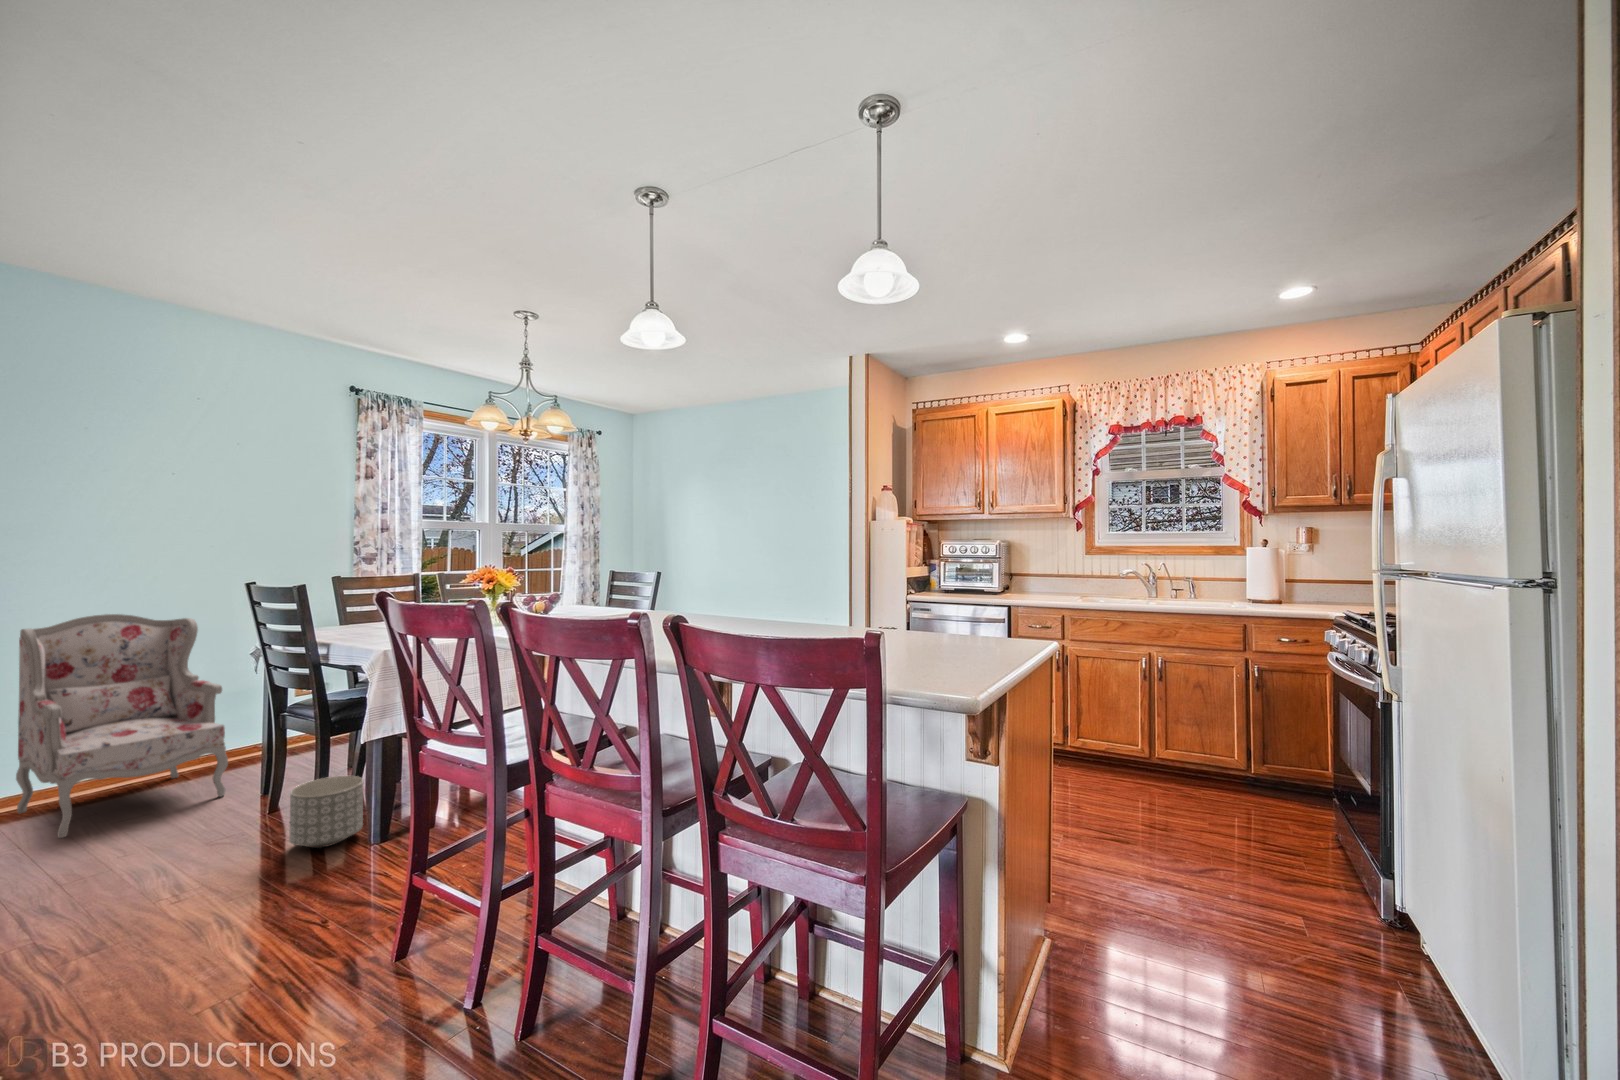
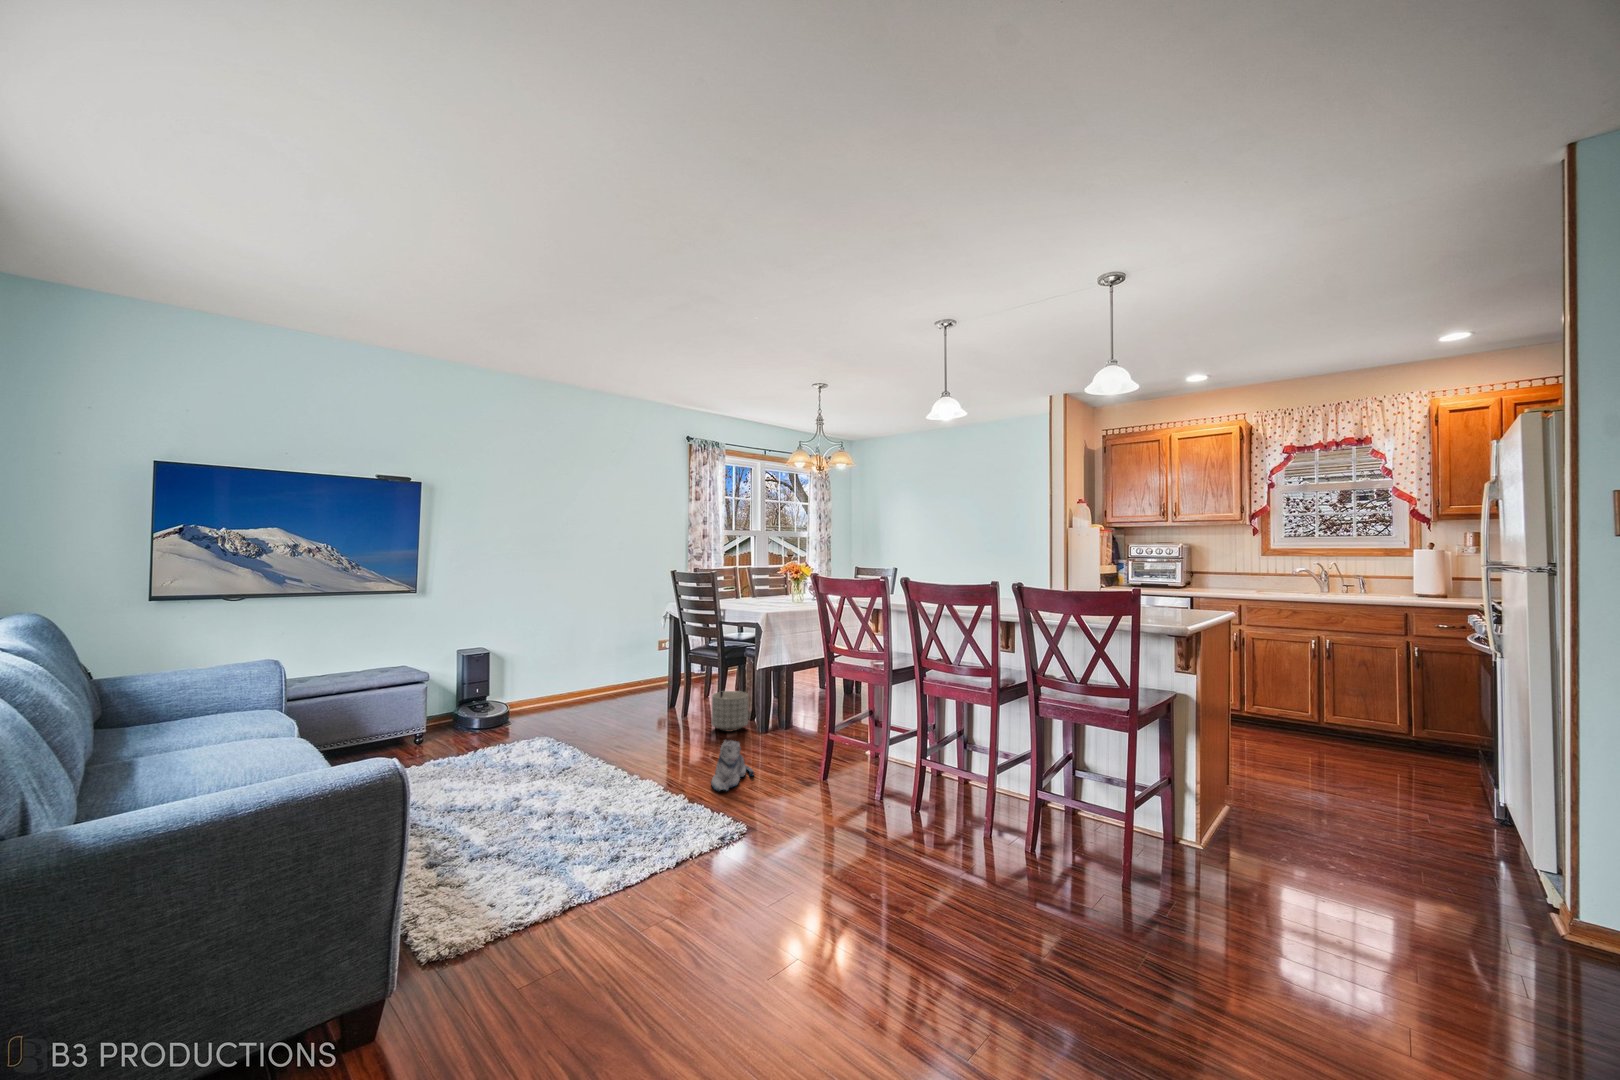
armchair: present [16,614,228,838] -> none [544,589,649,717]
plush toy: none [141,911,281,1034] -> present [711,740,754,791]

